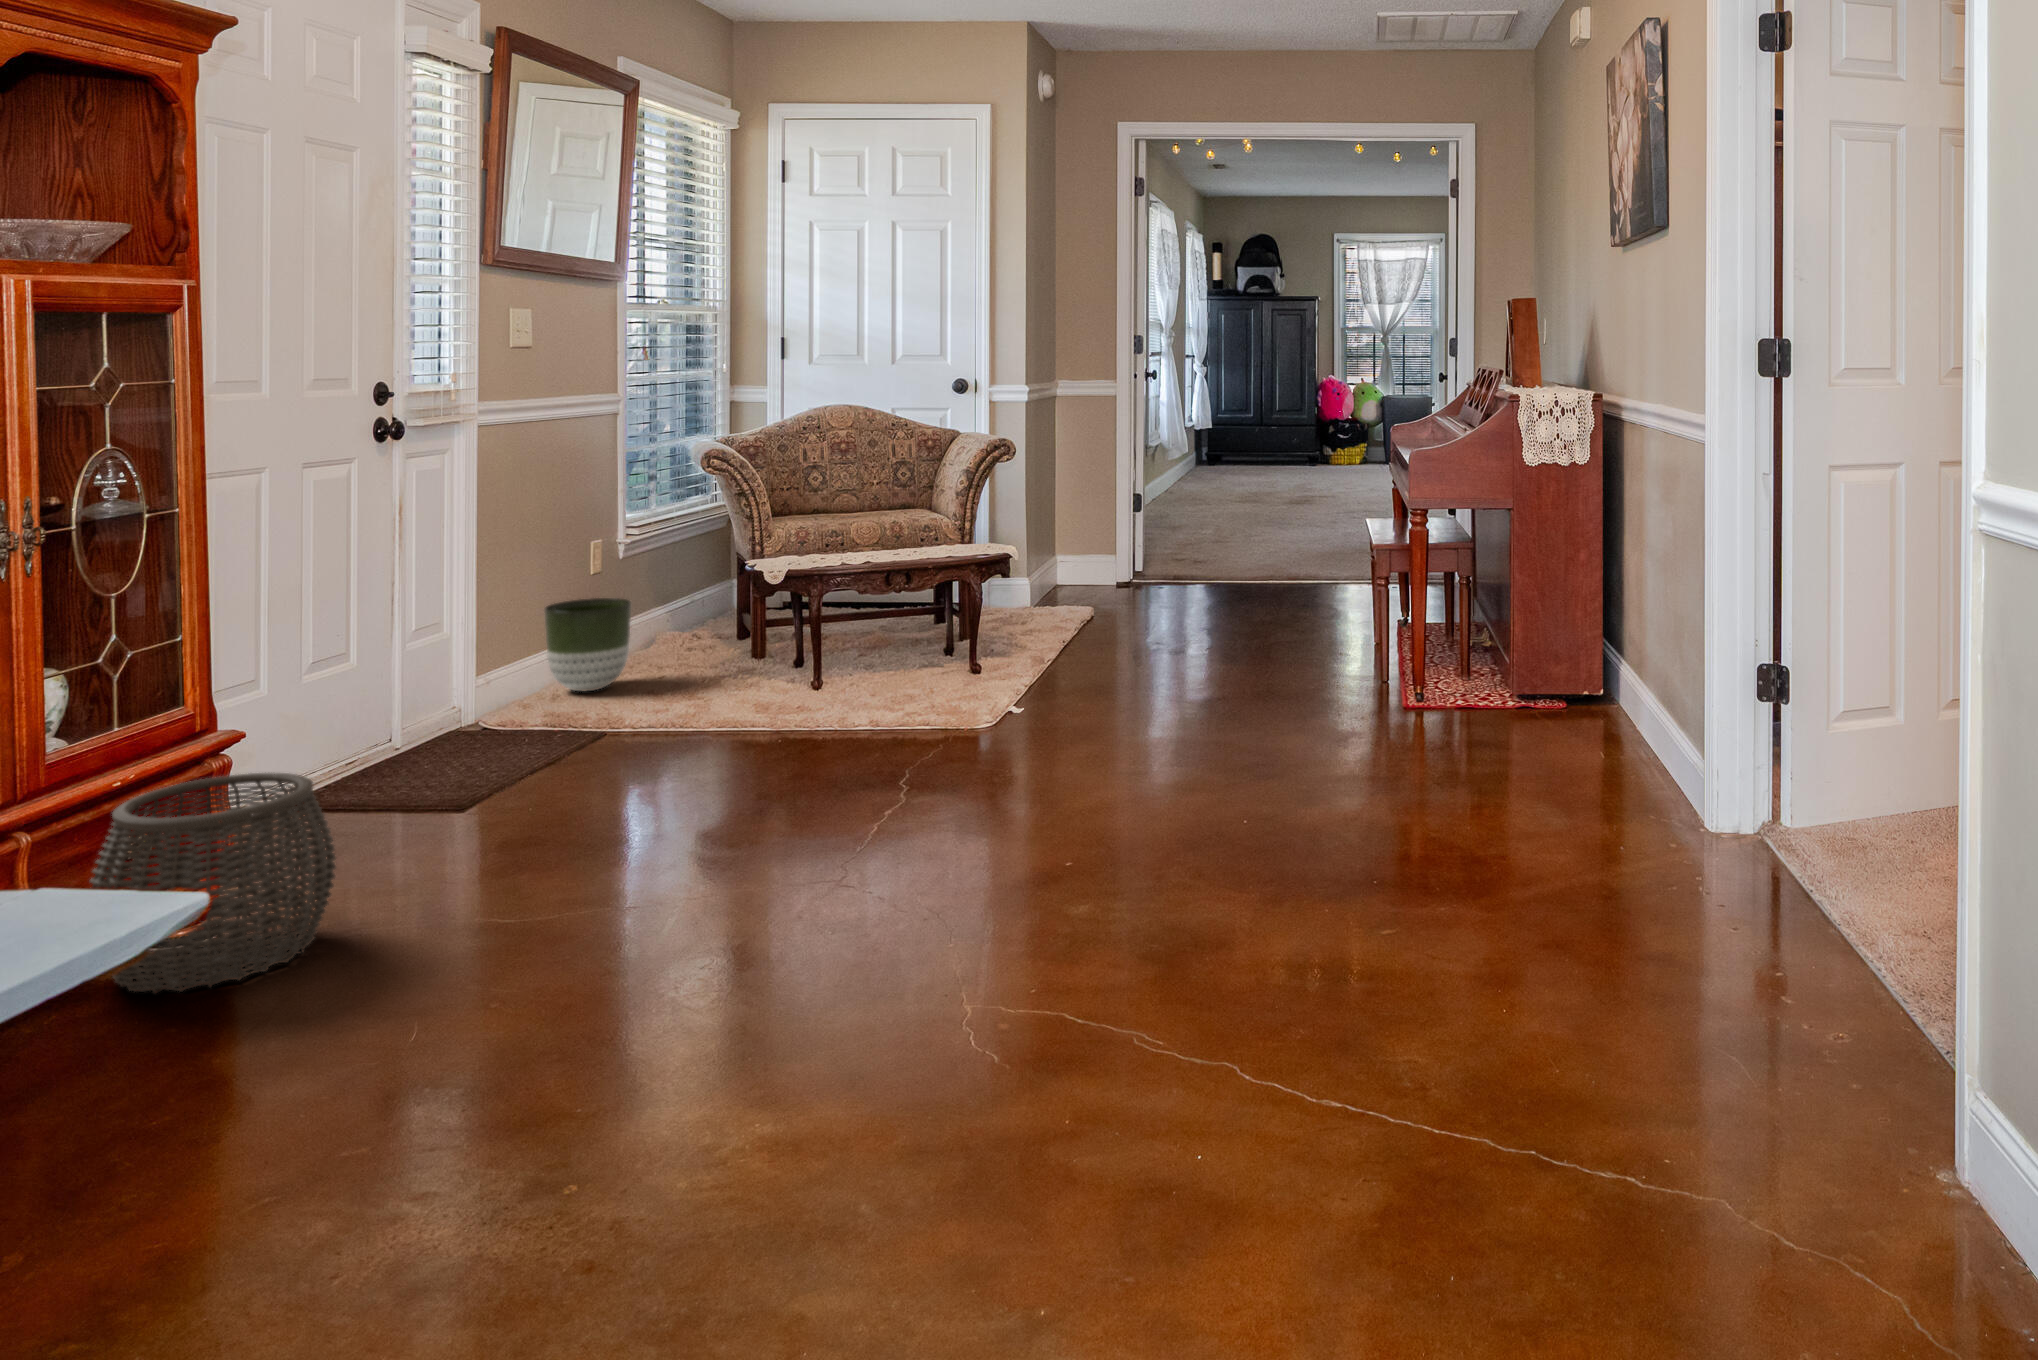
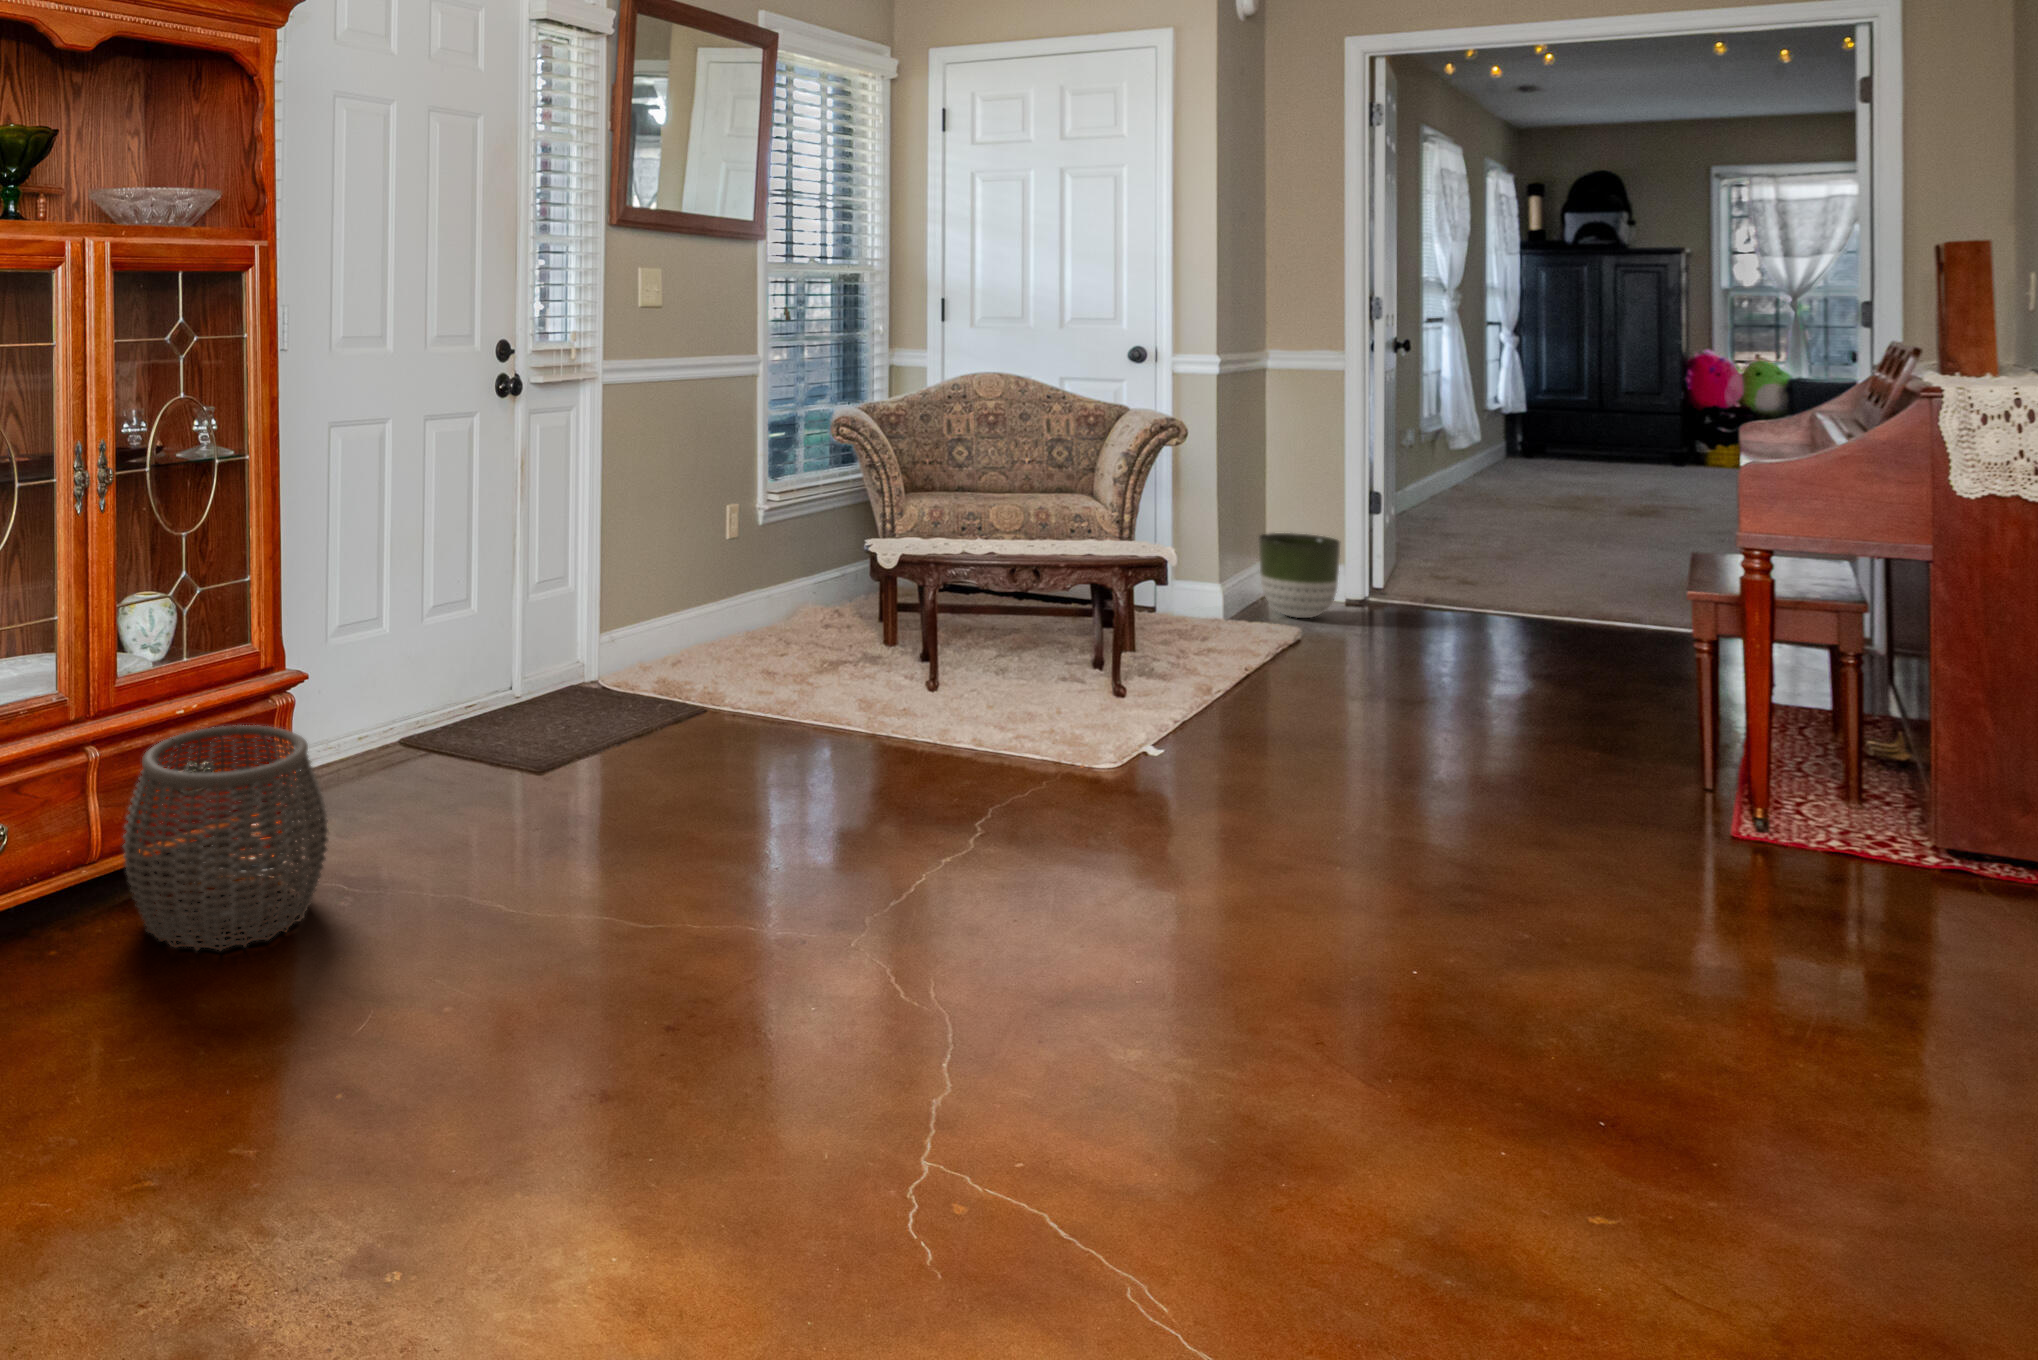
planter: present [544,598,631,691] -> present [1258,533,1341,618]

